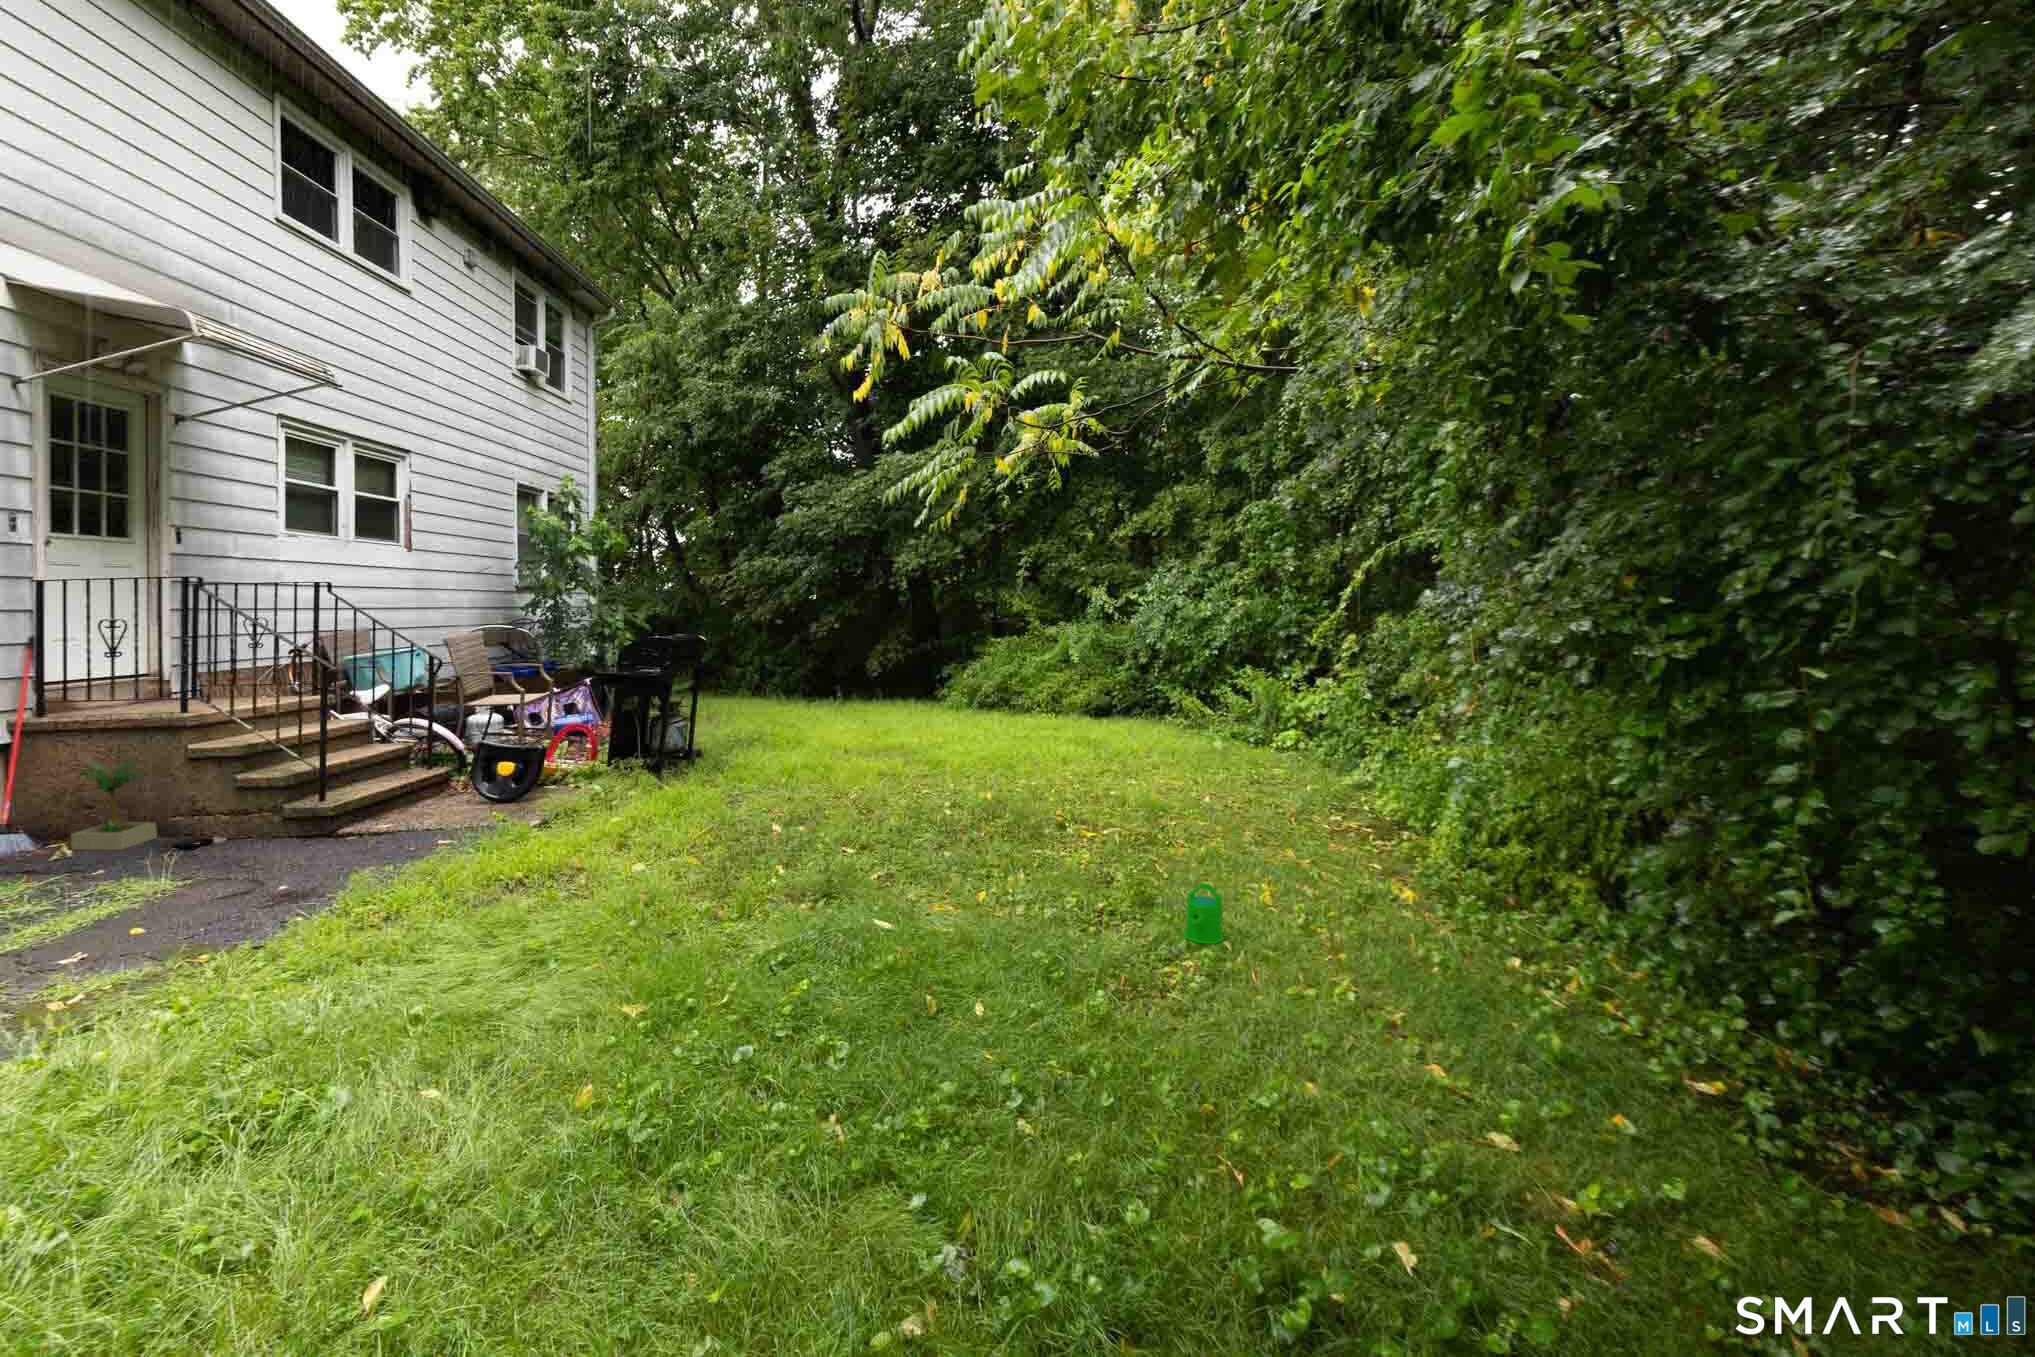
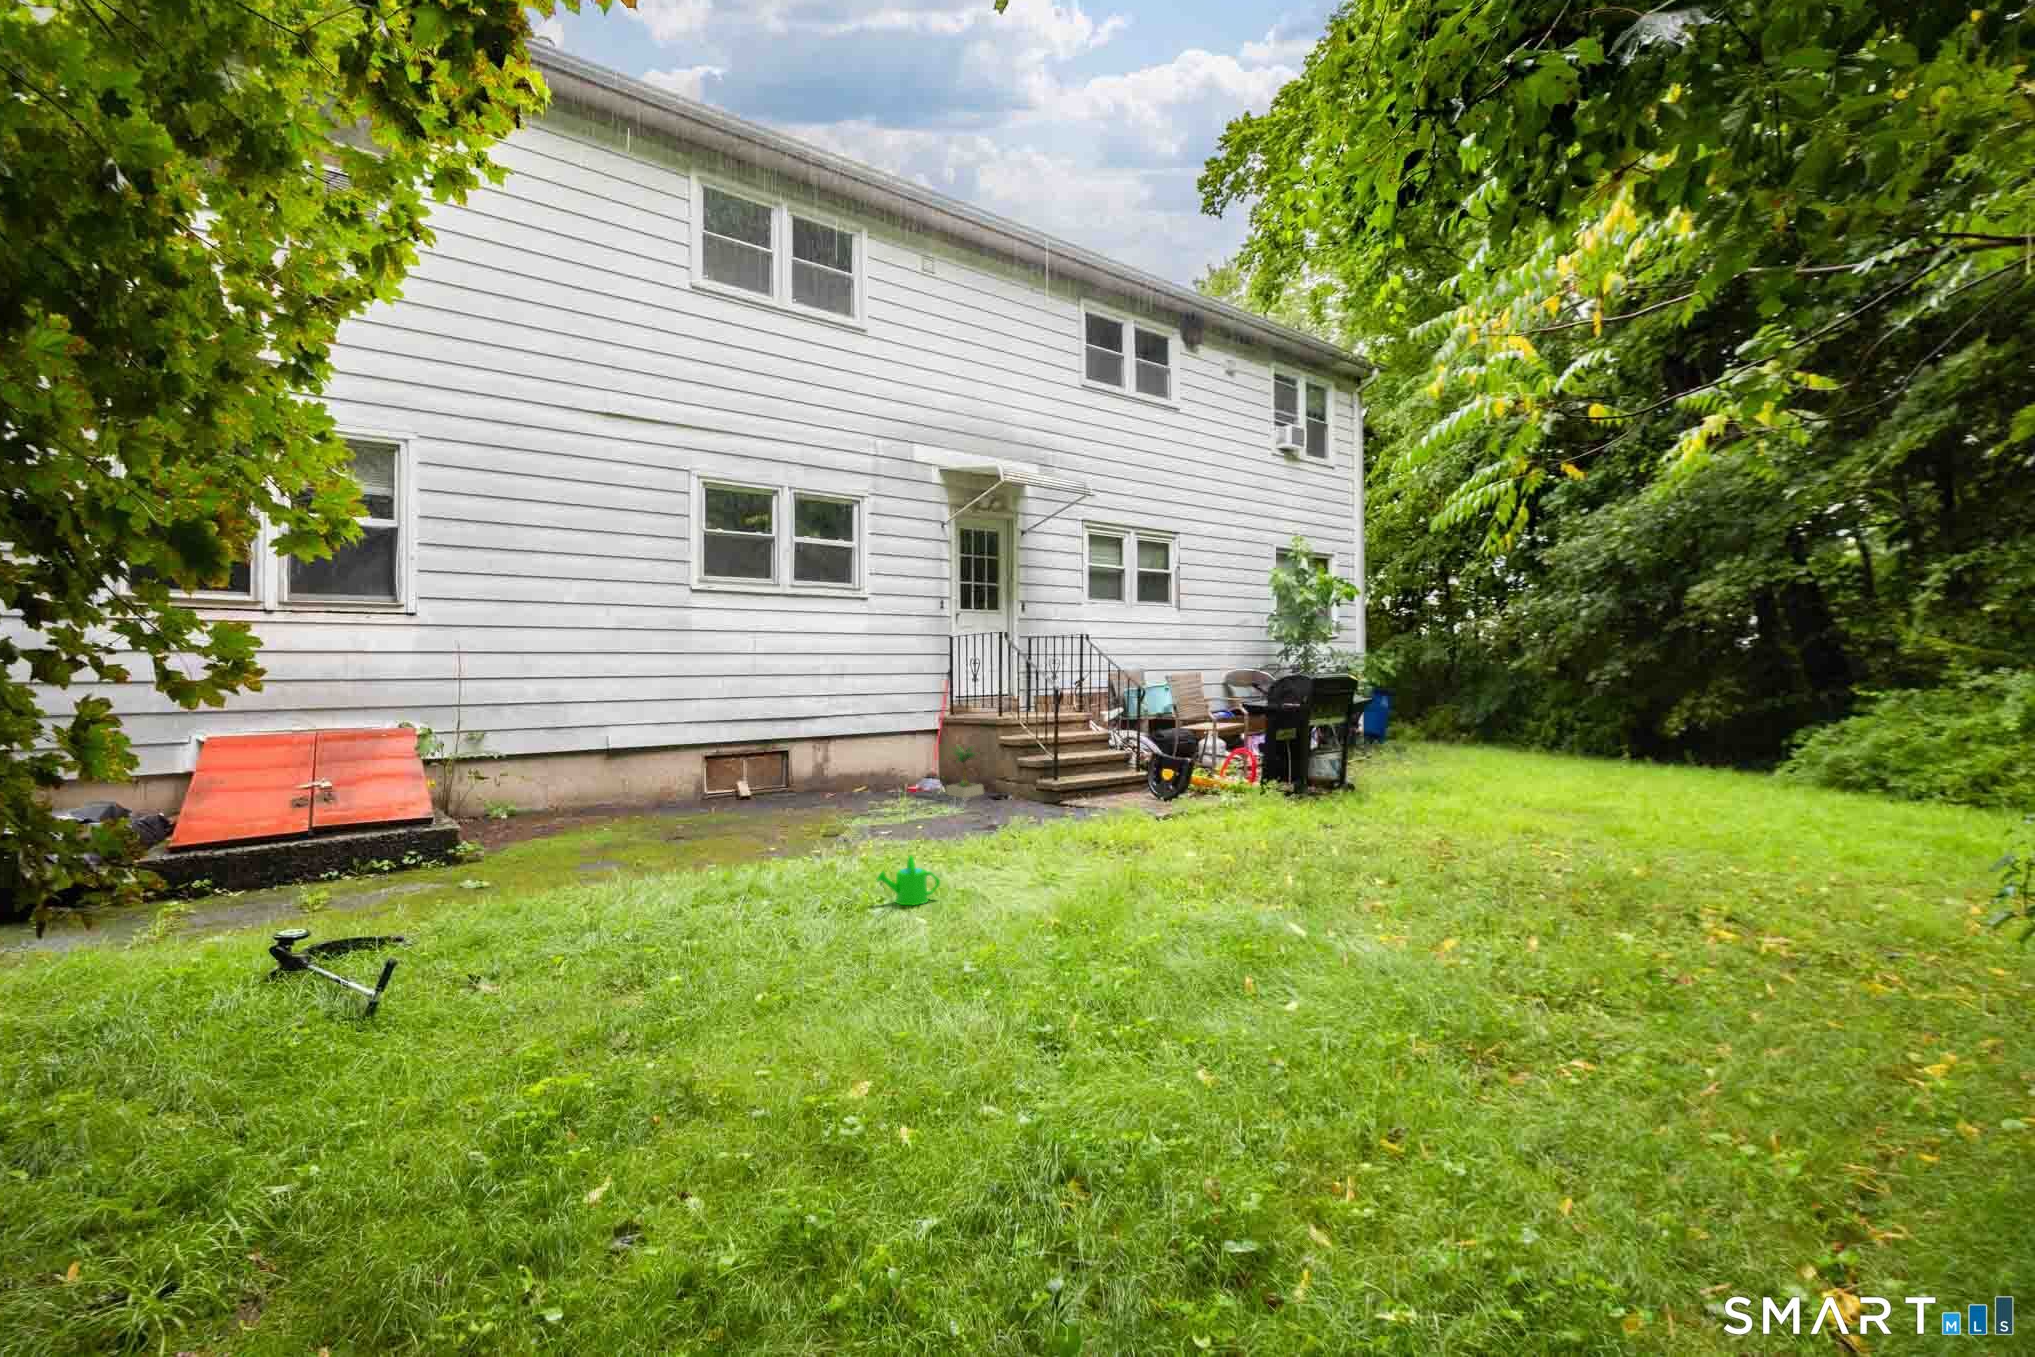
watering can: present [1182,883,1224,944] -> present [877,856,940,905]

